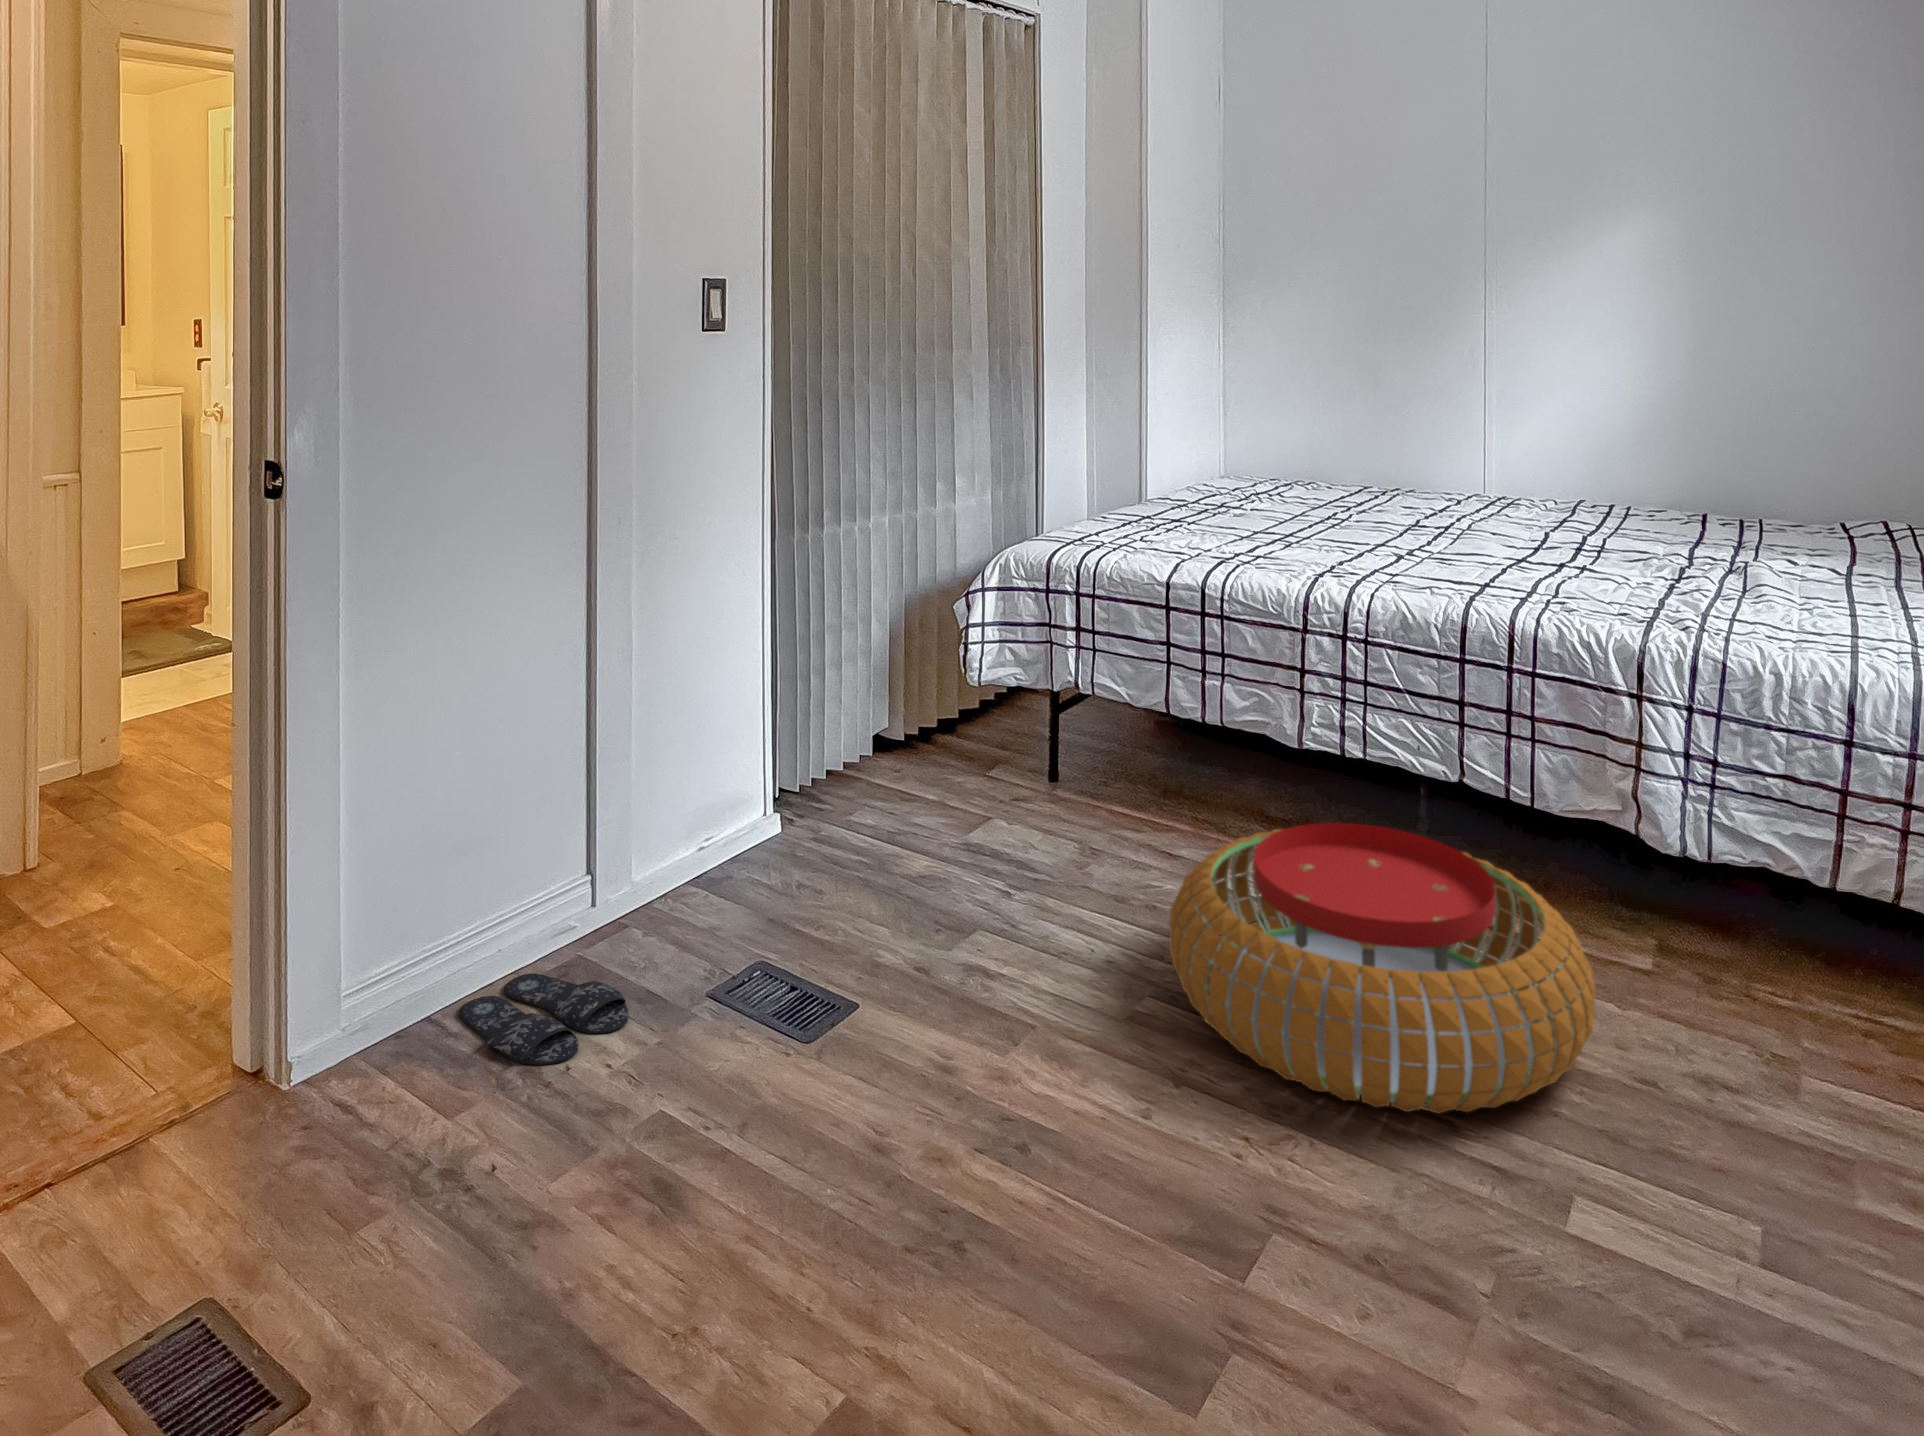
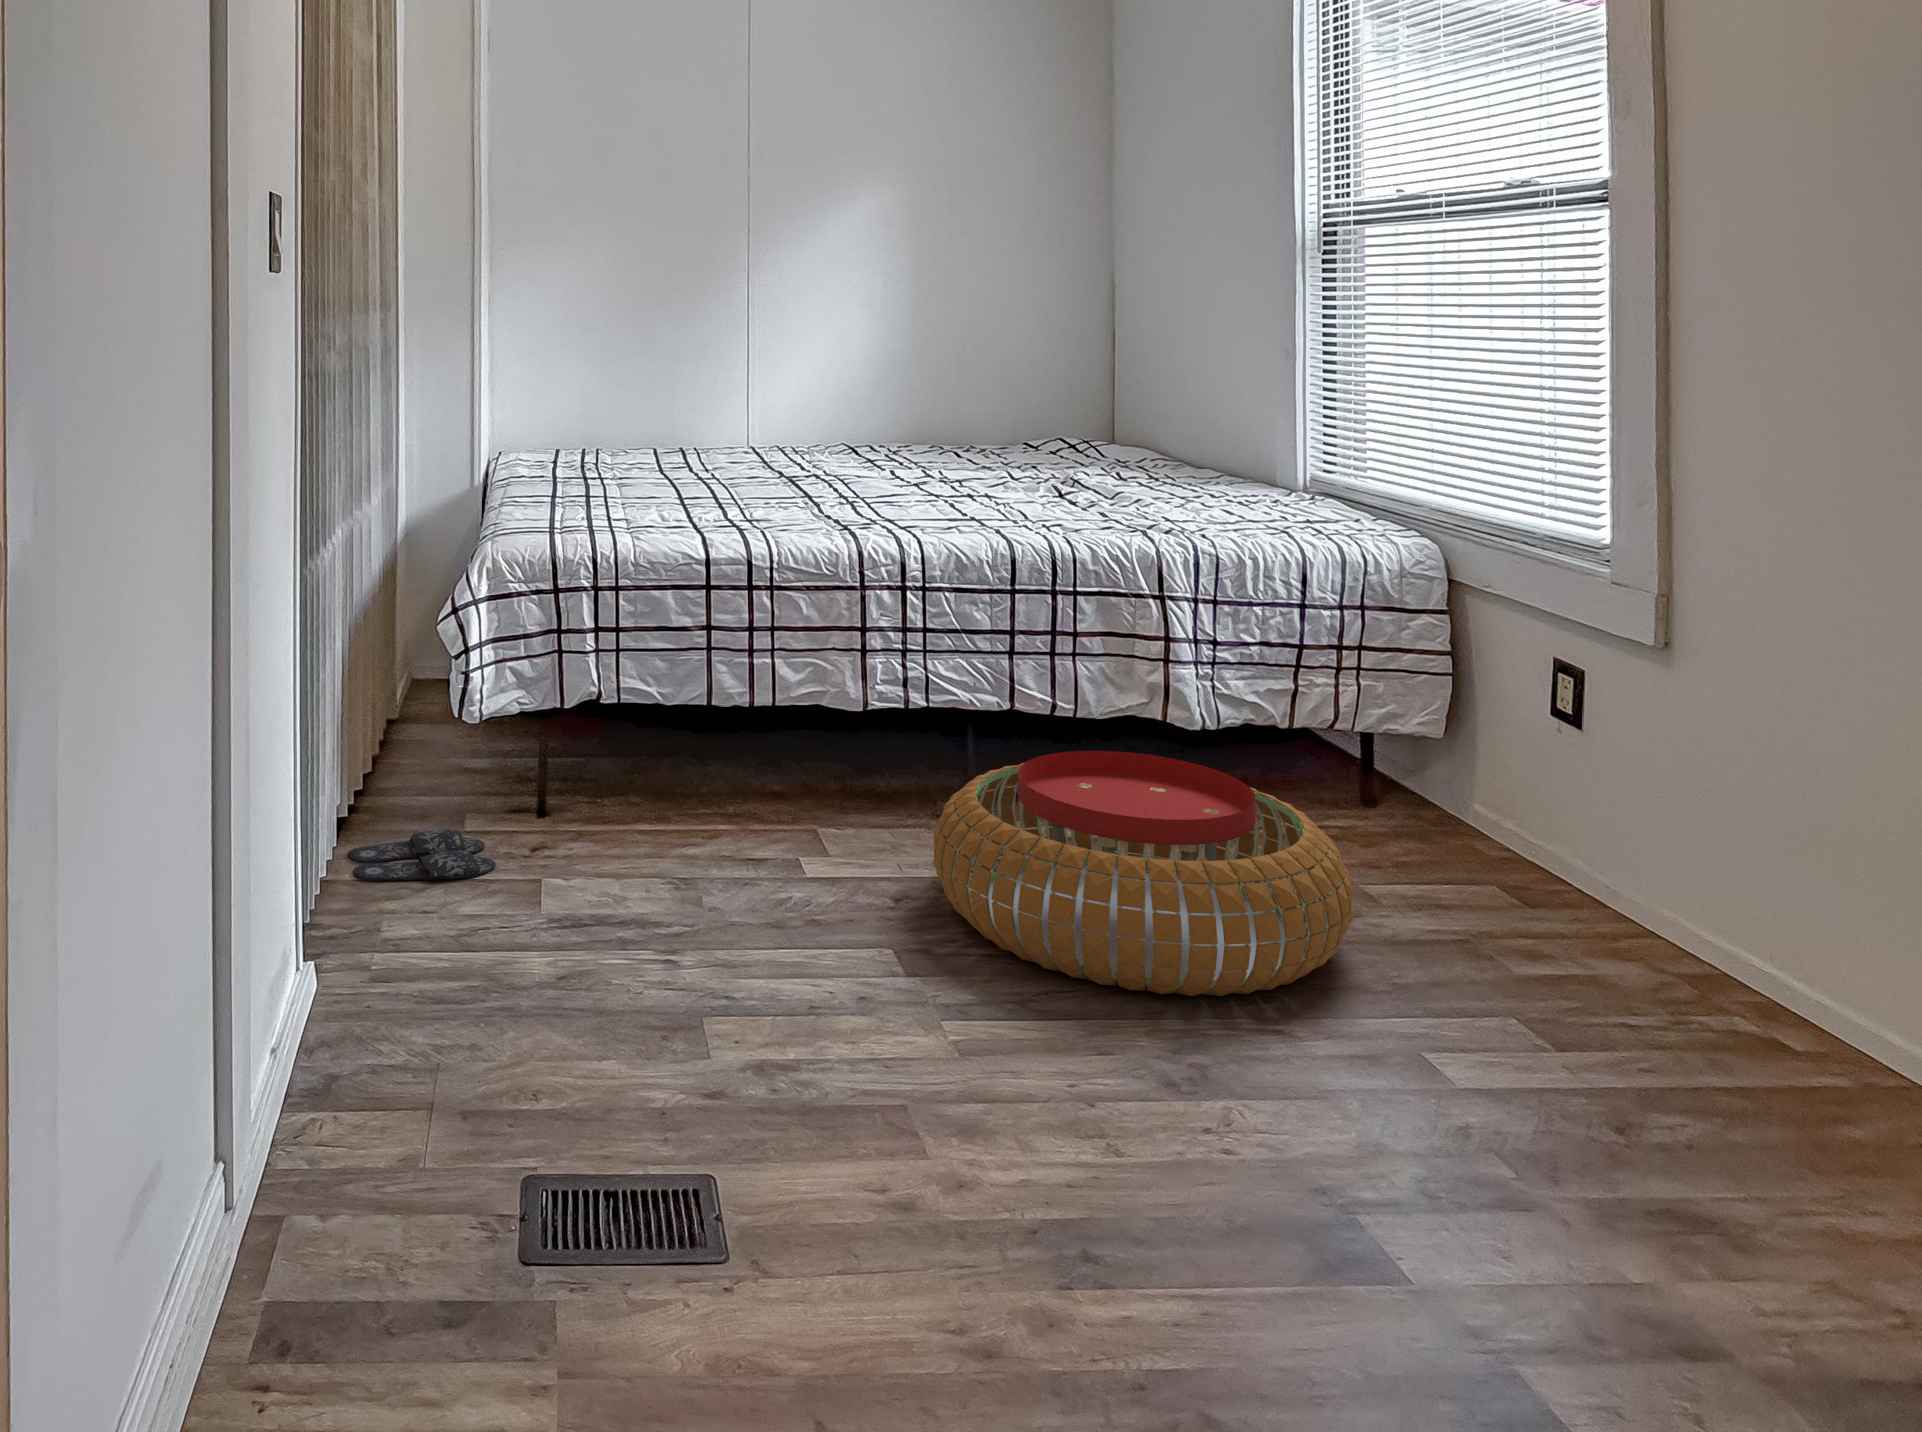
slippers: present [459,974,628,1065] -> present [347,829,495,881]

